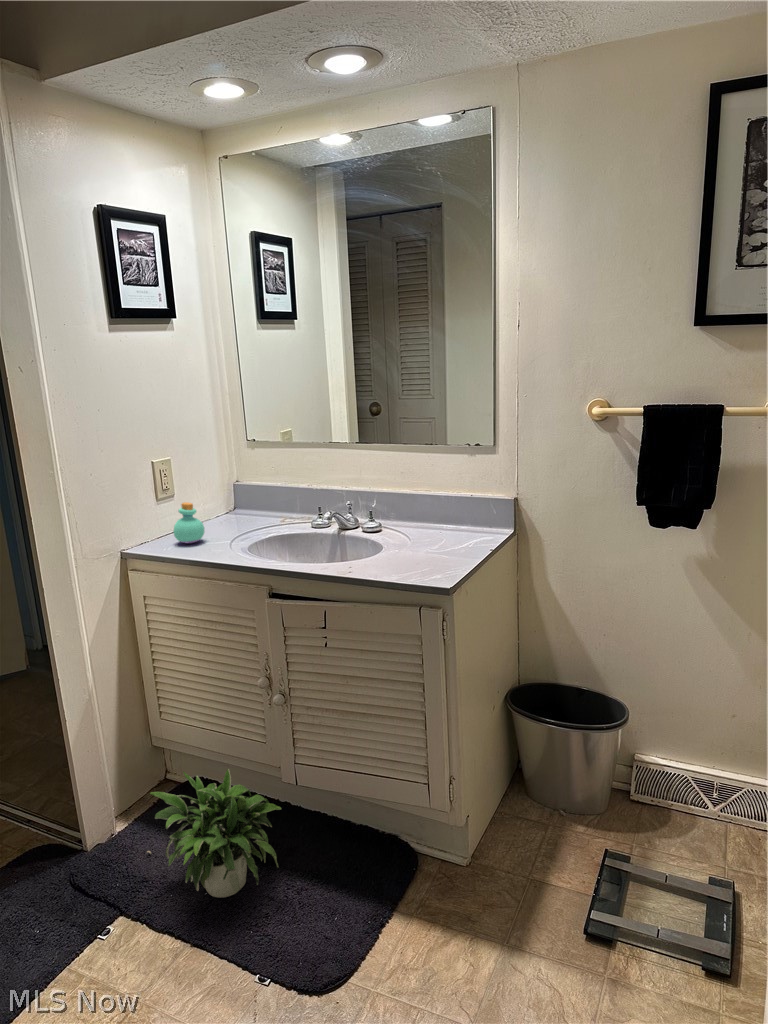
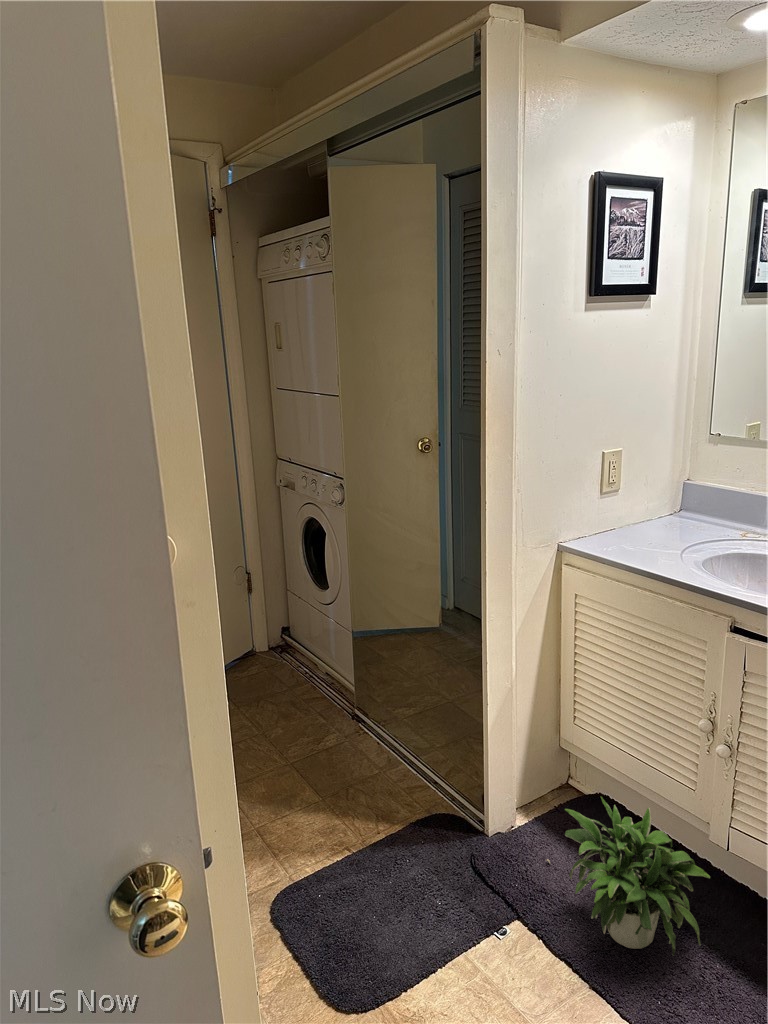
perfume bottle: present [173,502,204,543] -> none [619,501,654,547]

